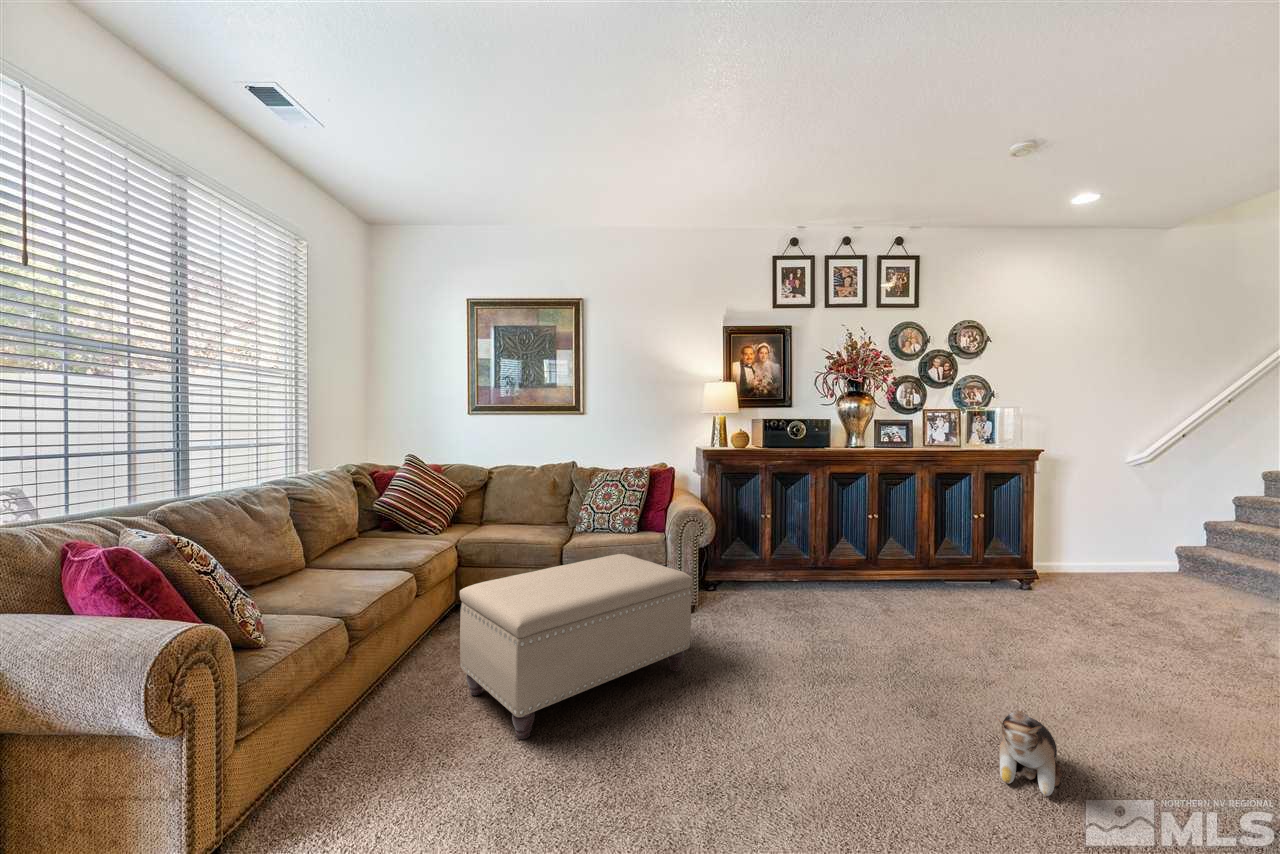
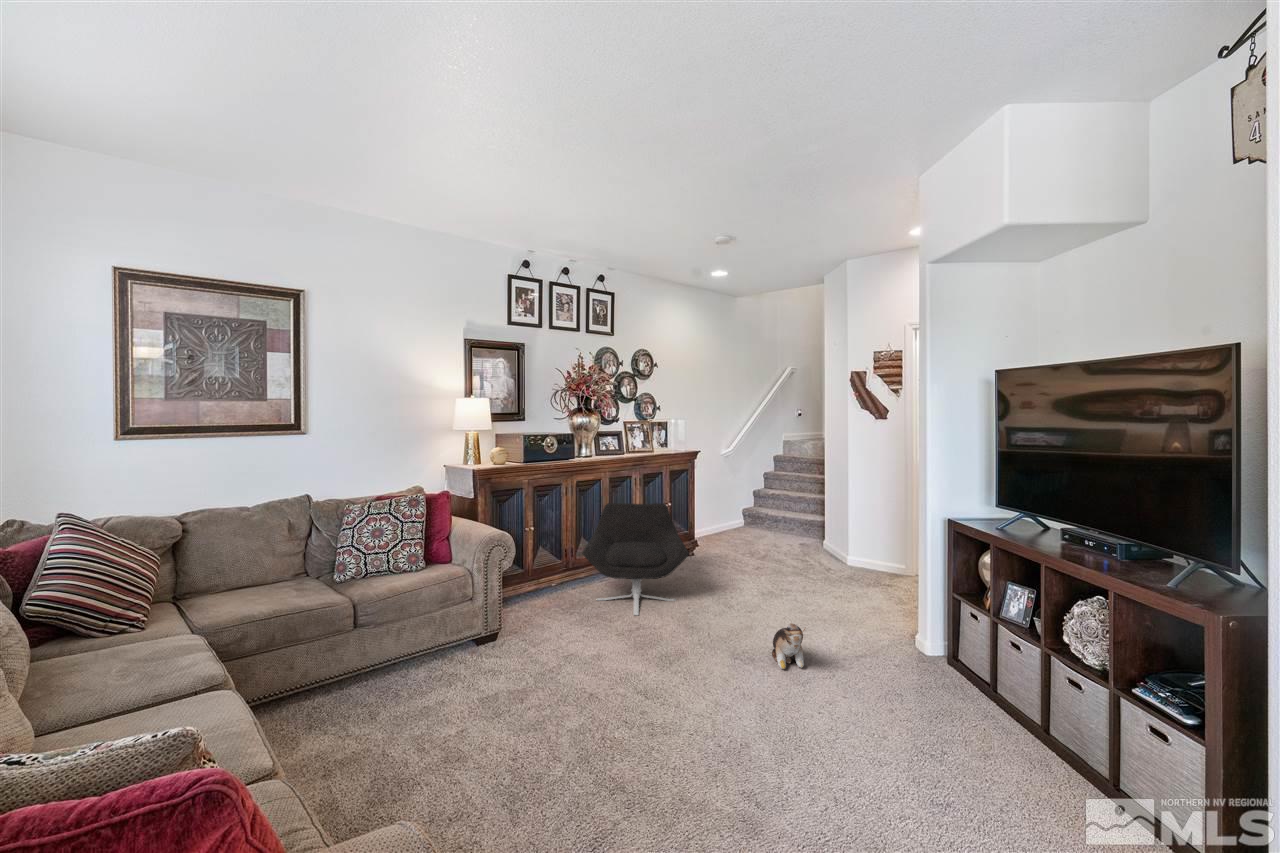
lounge chair: none [810,501,964,638] -> present [583,503,689,615]
ottoman: present [460,554,692,739] -> none [363,590,553,784]

